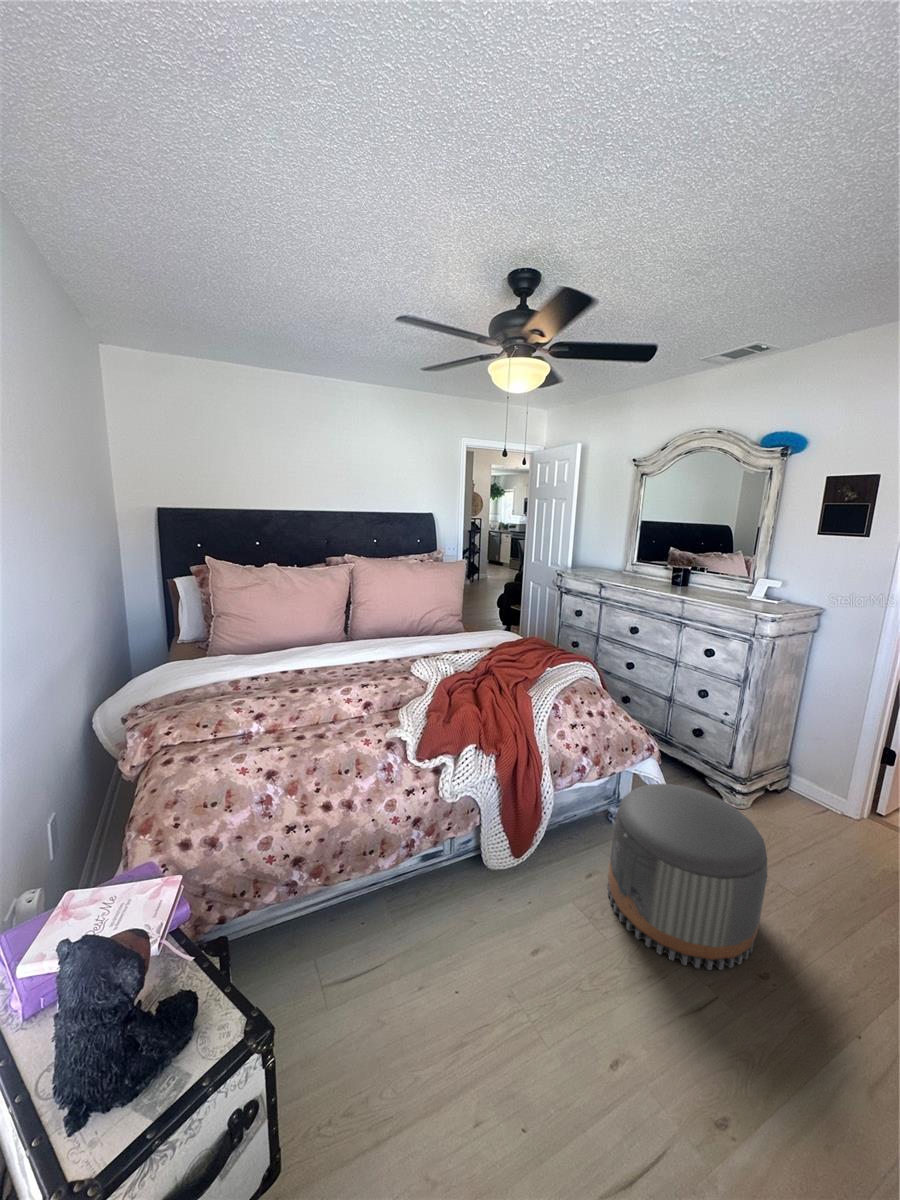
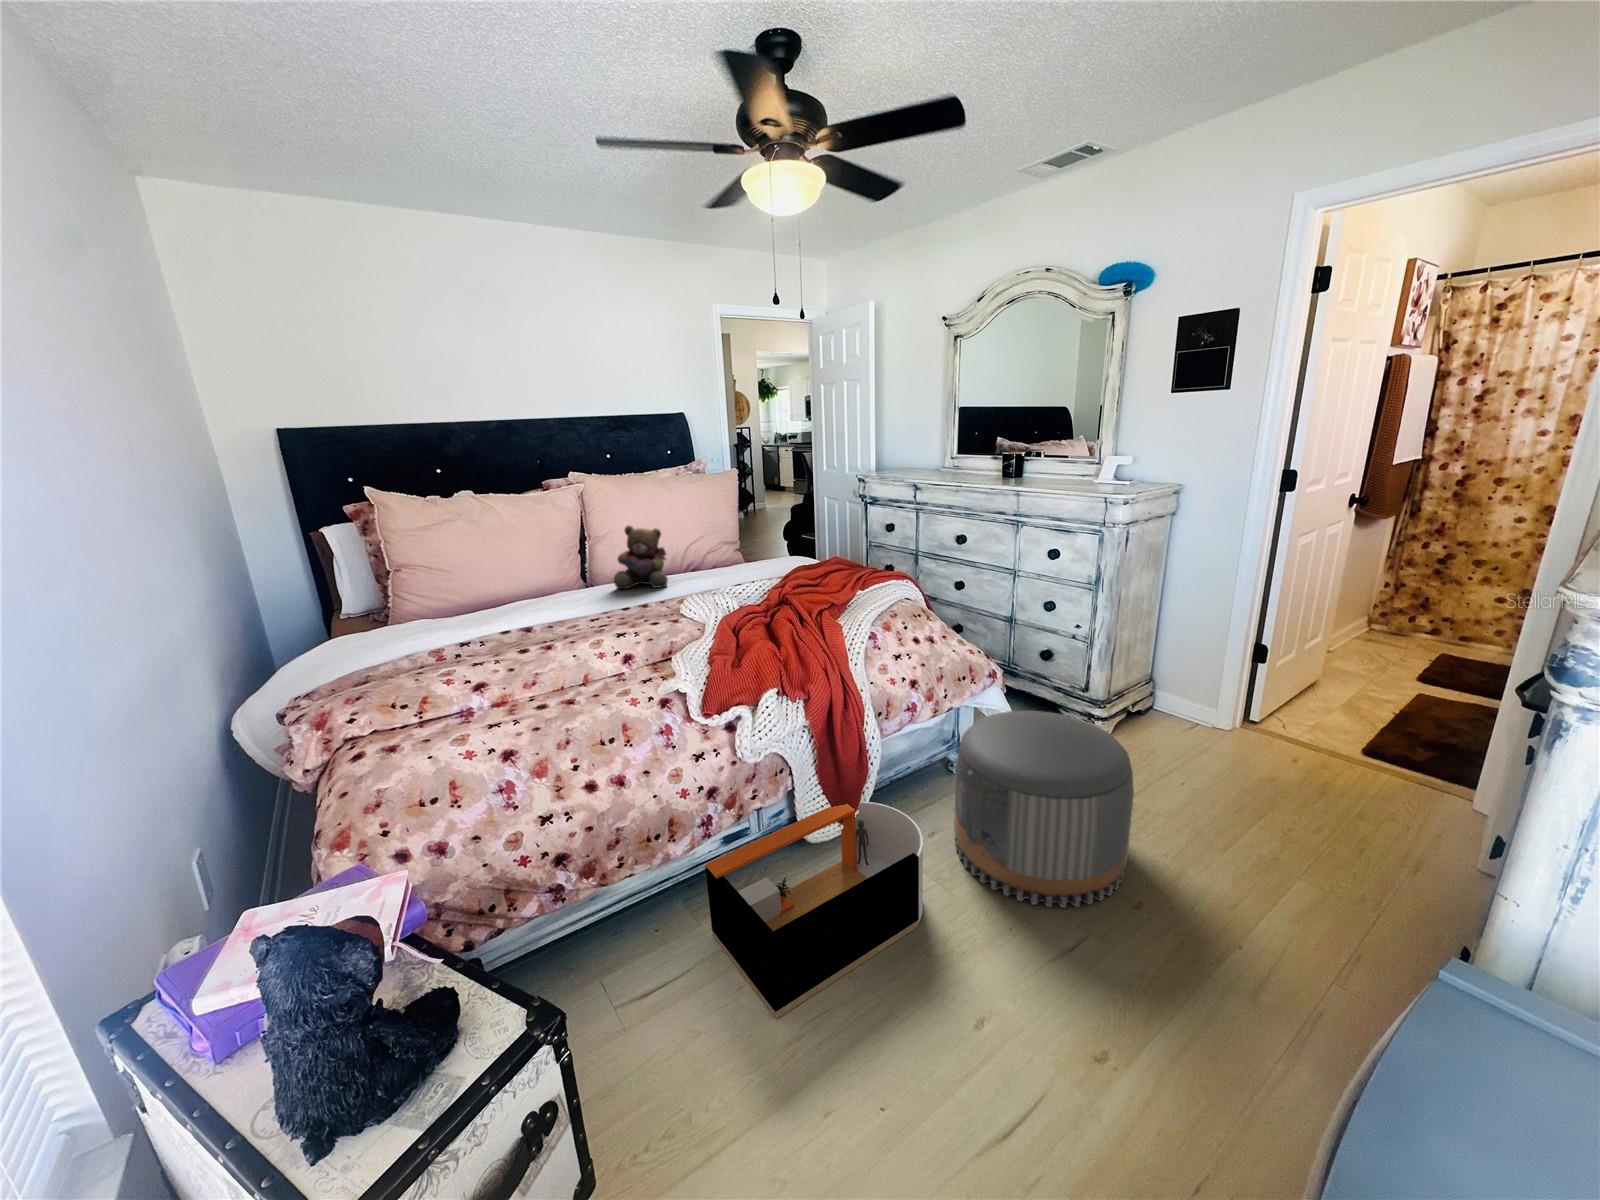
teddy bear: none [366,597,407,645] -> present [614,525,668,589]
storage bin: none [405,840,581,1027] -> present [706,801,923,1019]

